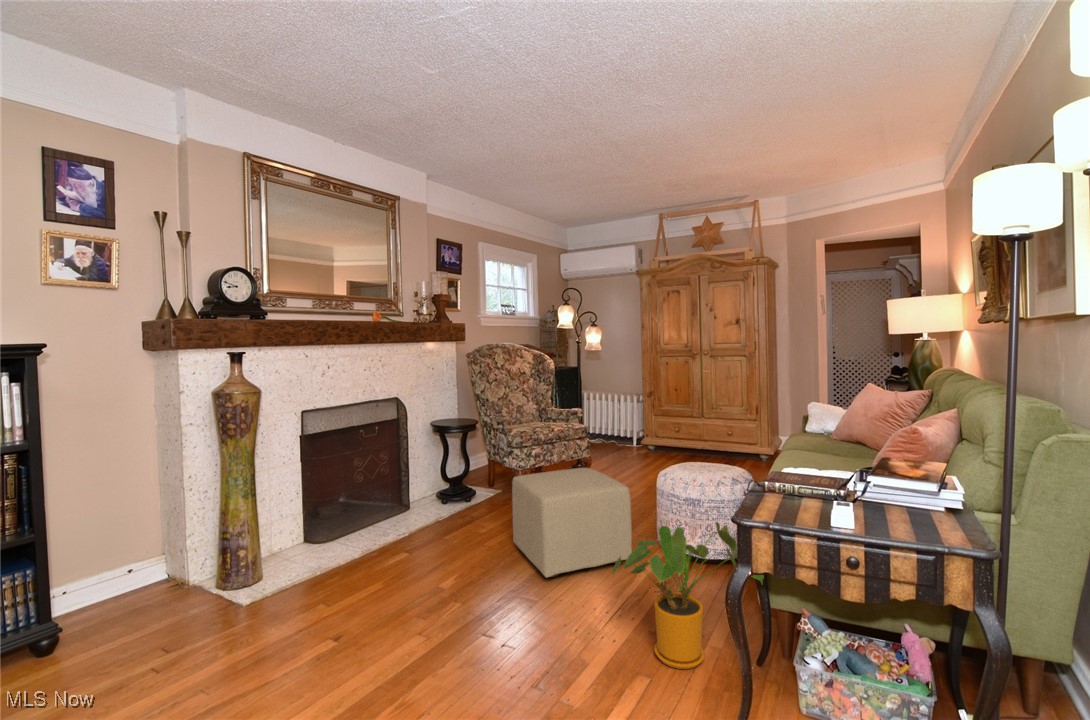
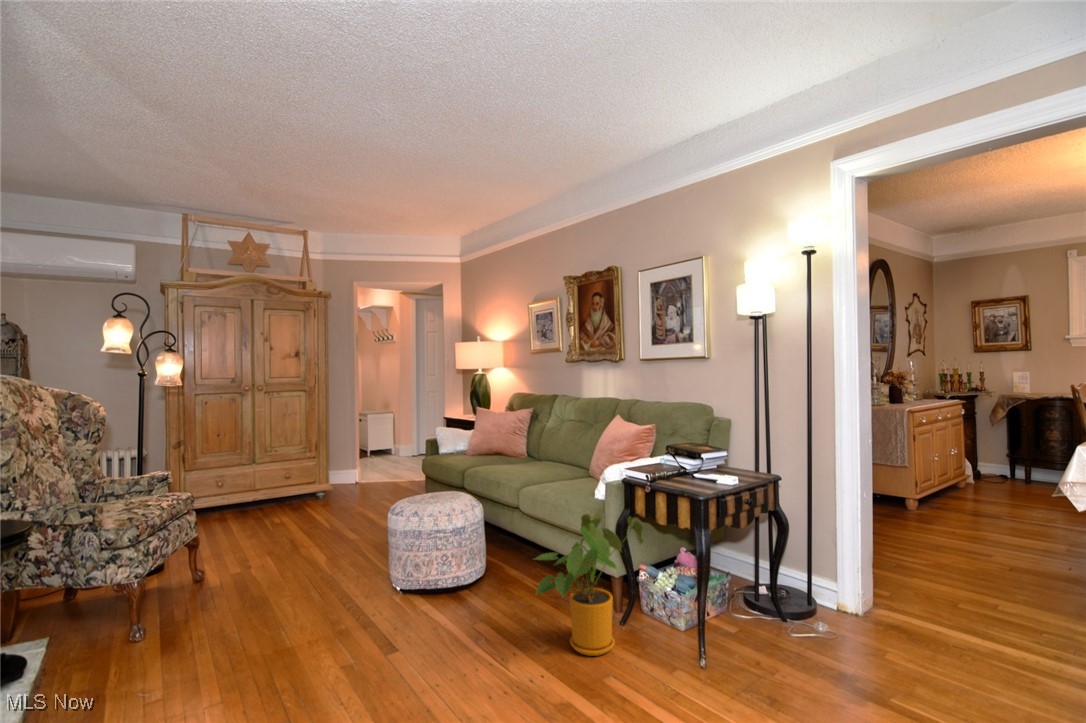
ottoman: present [512,468,632,577] -> none [263,528,428,680]

